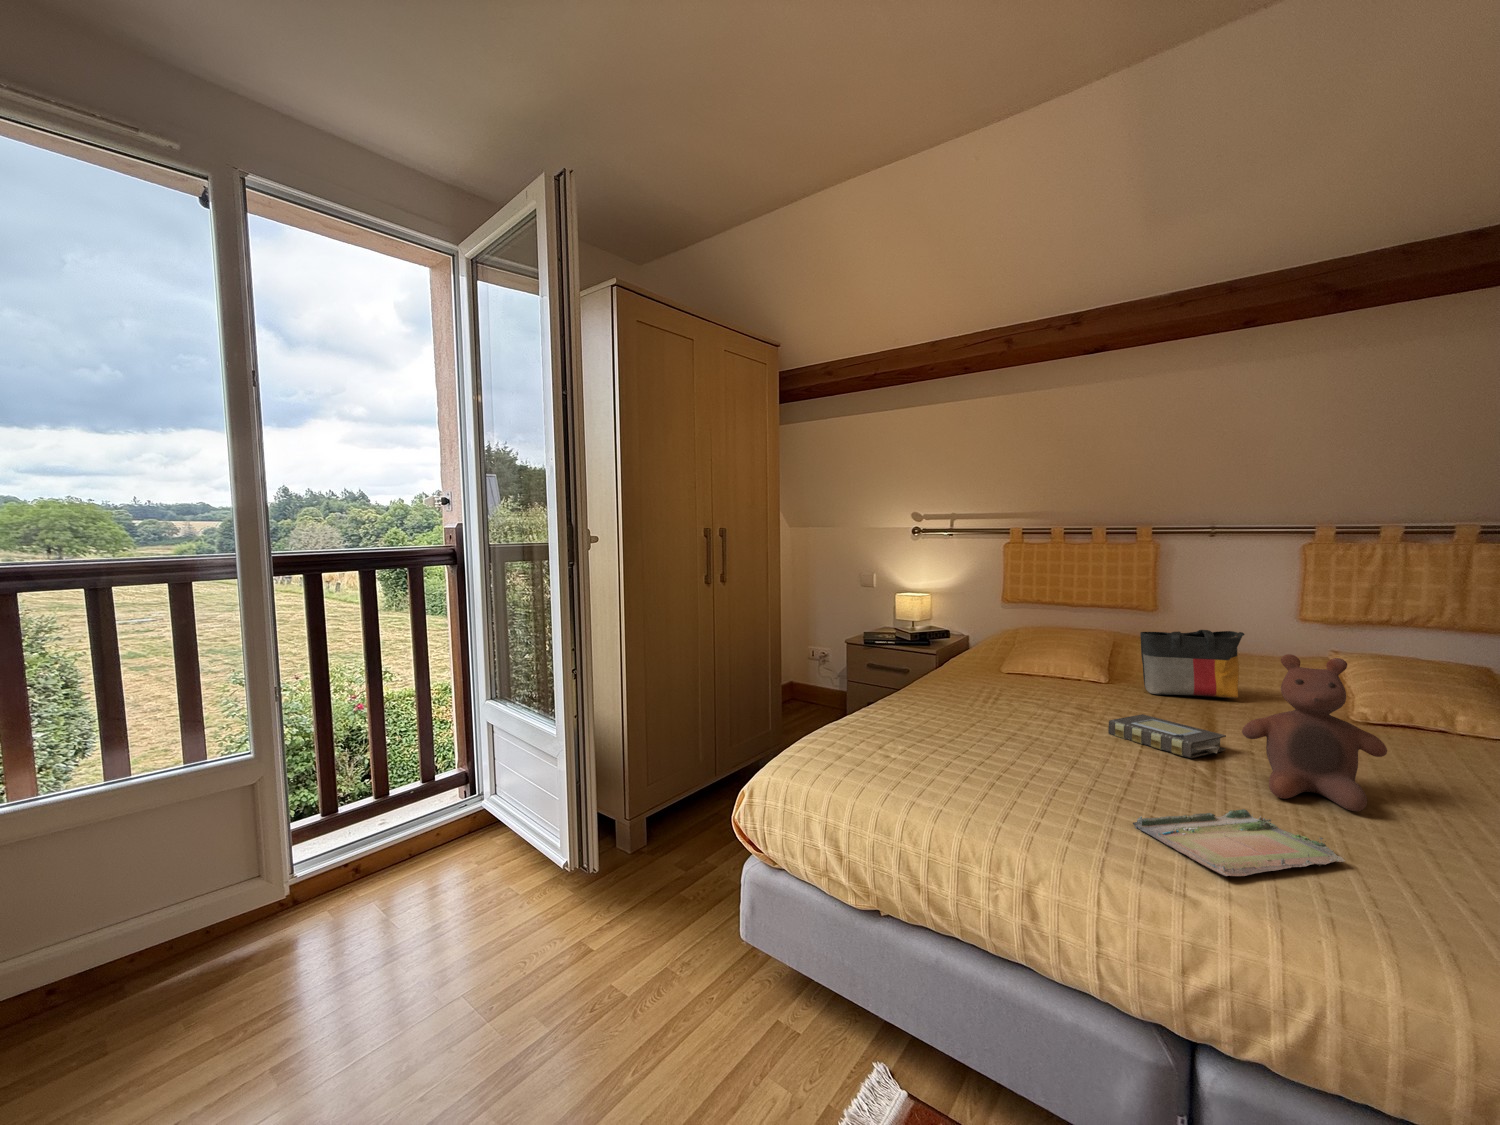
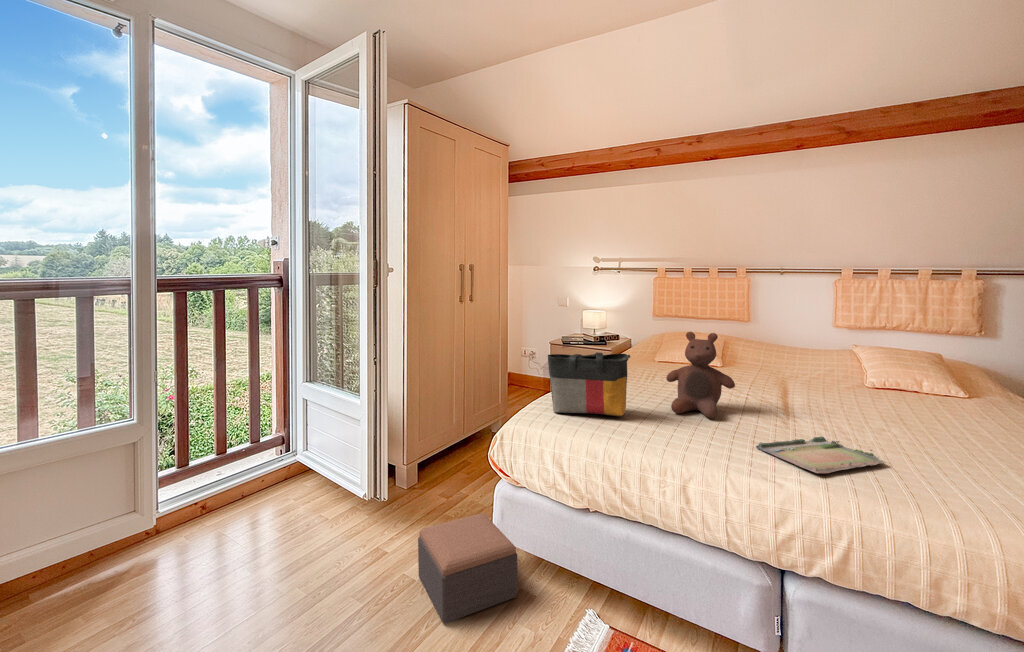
tote bag: present [1140,630,1245,698] -> present [548,352,630,416]
stuffed bear: present [1242,654,1387,811] -> present [666,332,735,418]
book: present [1108,714,1226,758] -> none [731,384,805,409]
footstool: none [630,903,771,1073] -> present [418,513,518,623]

